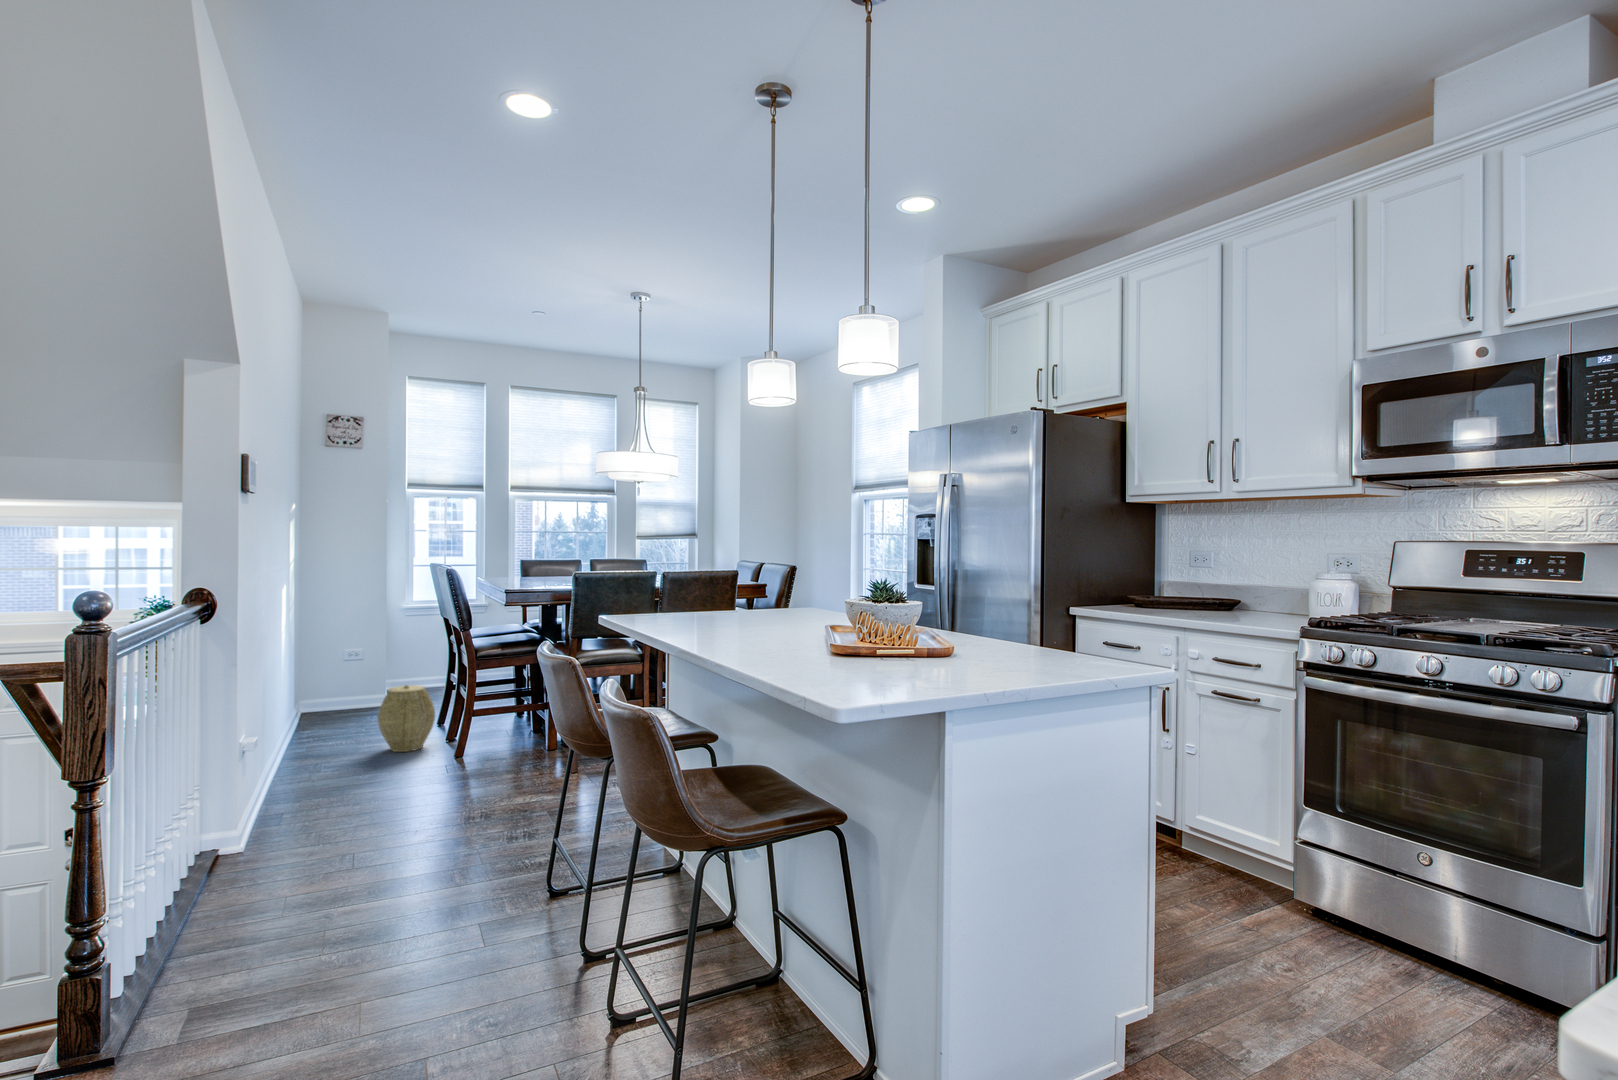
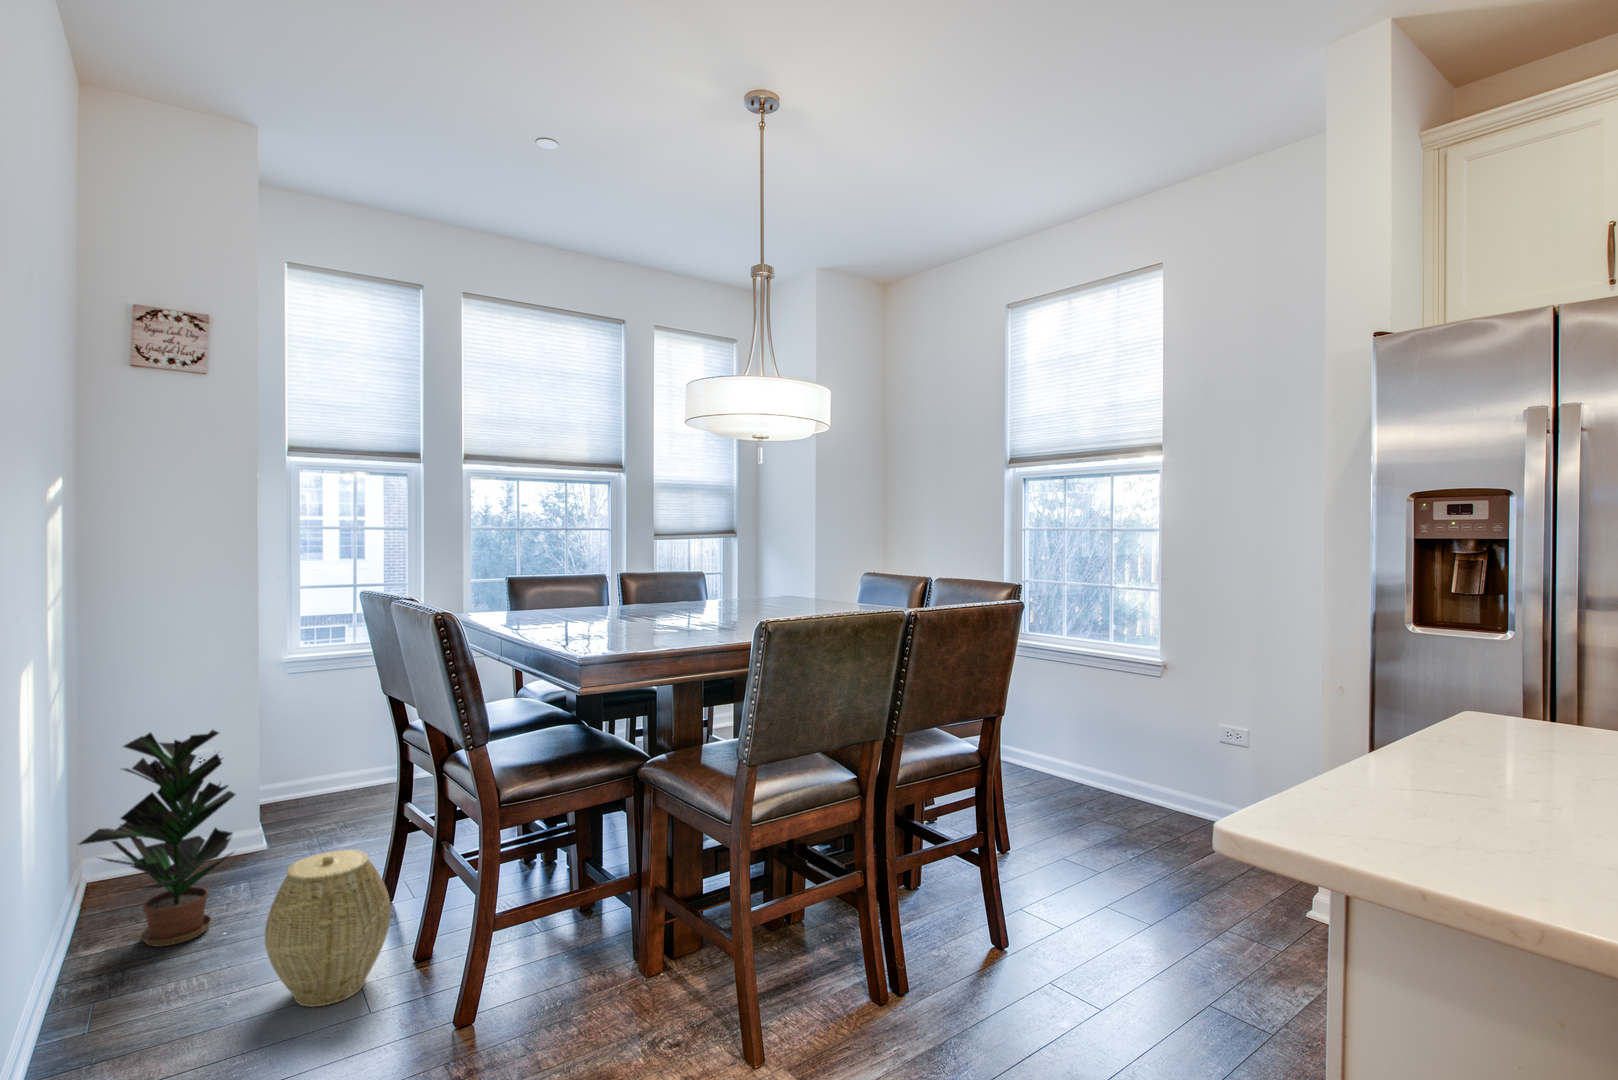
potted plant: none [300,630,371,734] -> present [79,730,235,946]

